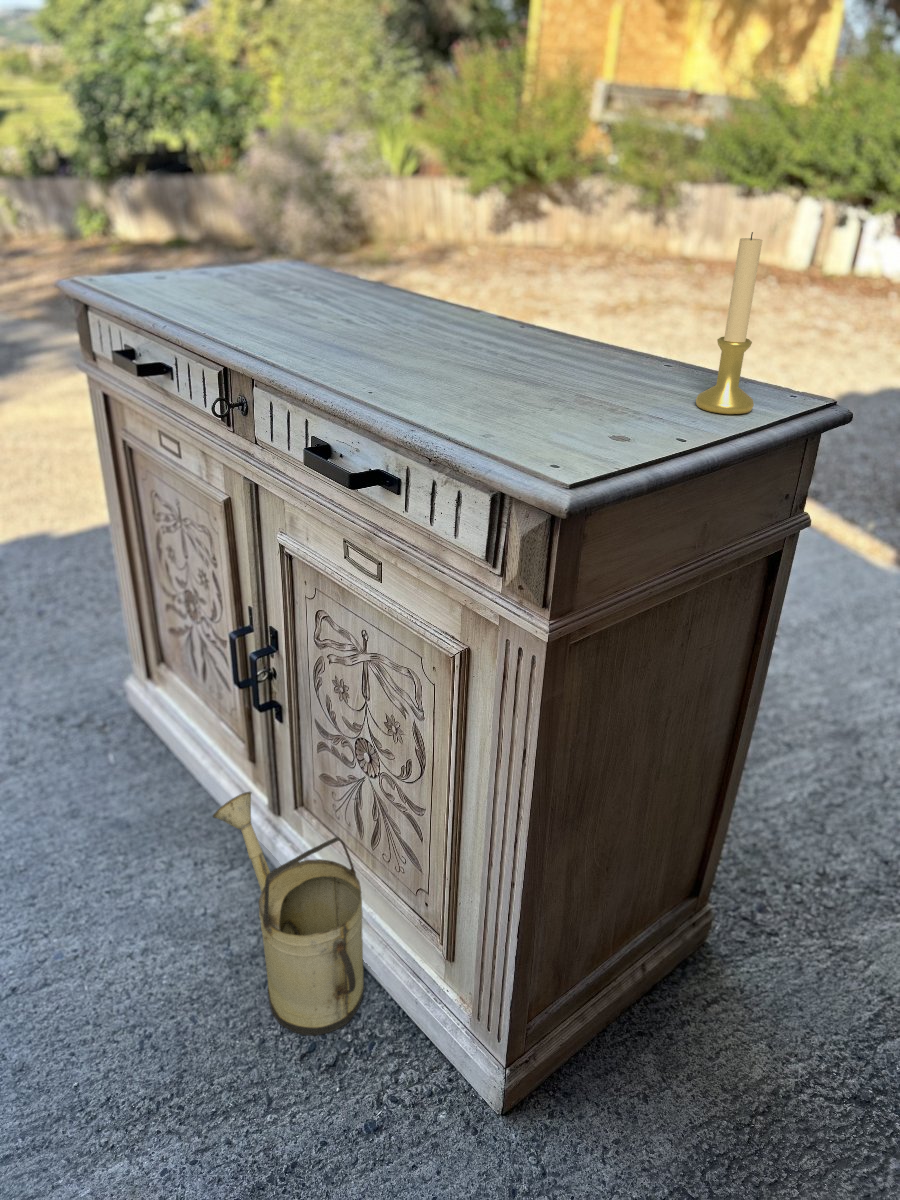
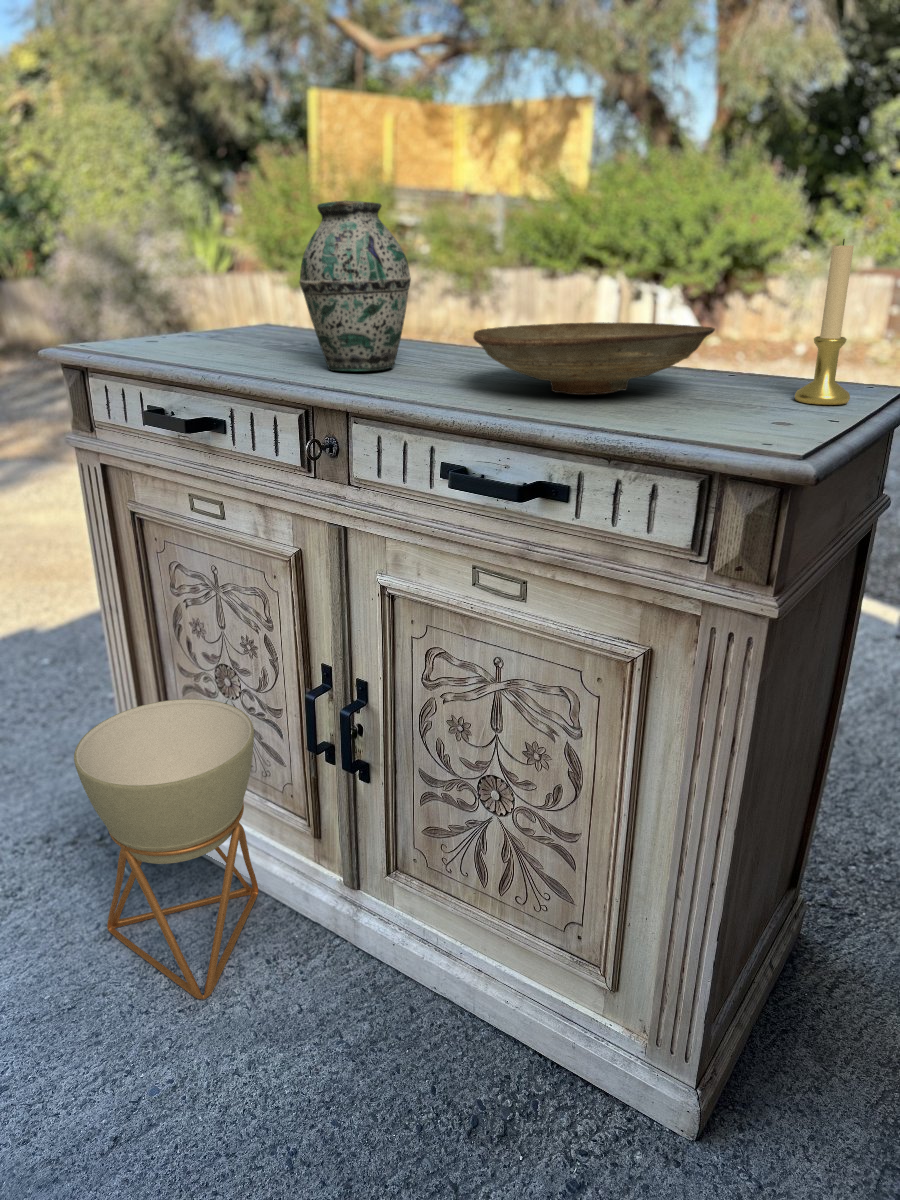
vase: none [251,155,363,328] -> present [299,201,411,371]
decorative bowl: none [370,293,618,379] -> present [473,322,715,395]
planter: none [31,616,212,887] -> present [74,699,258,999]
watering can: present [213,792,364,1035] -> none [316,861,523,1111]

